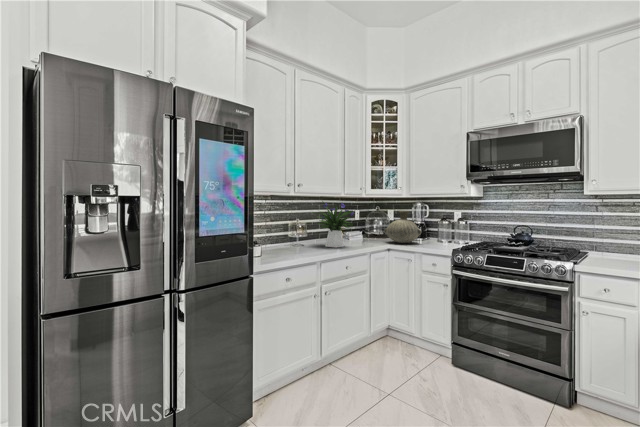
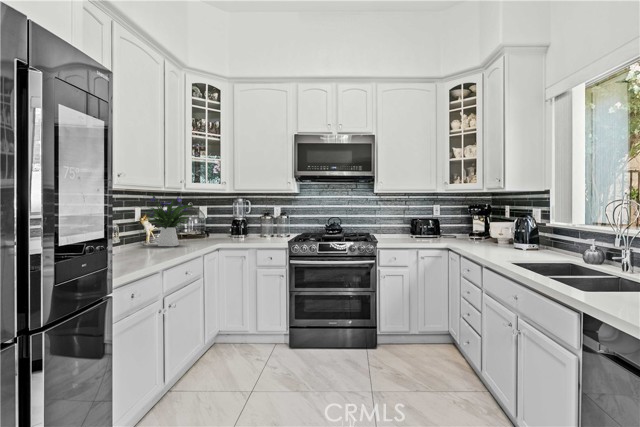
vase: present [385,211,422,243] -> none [211,206,251,239]

